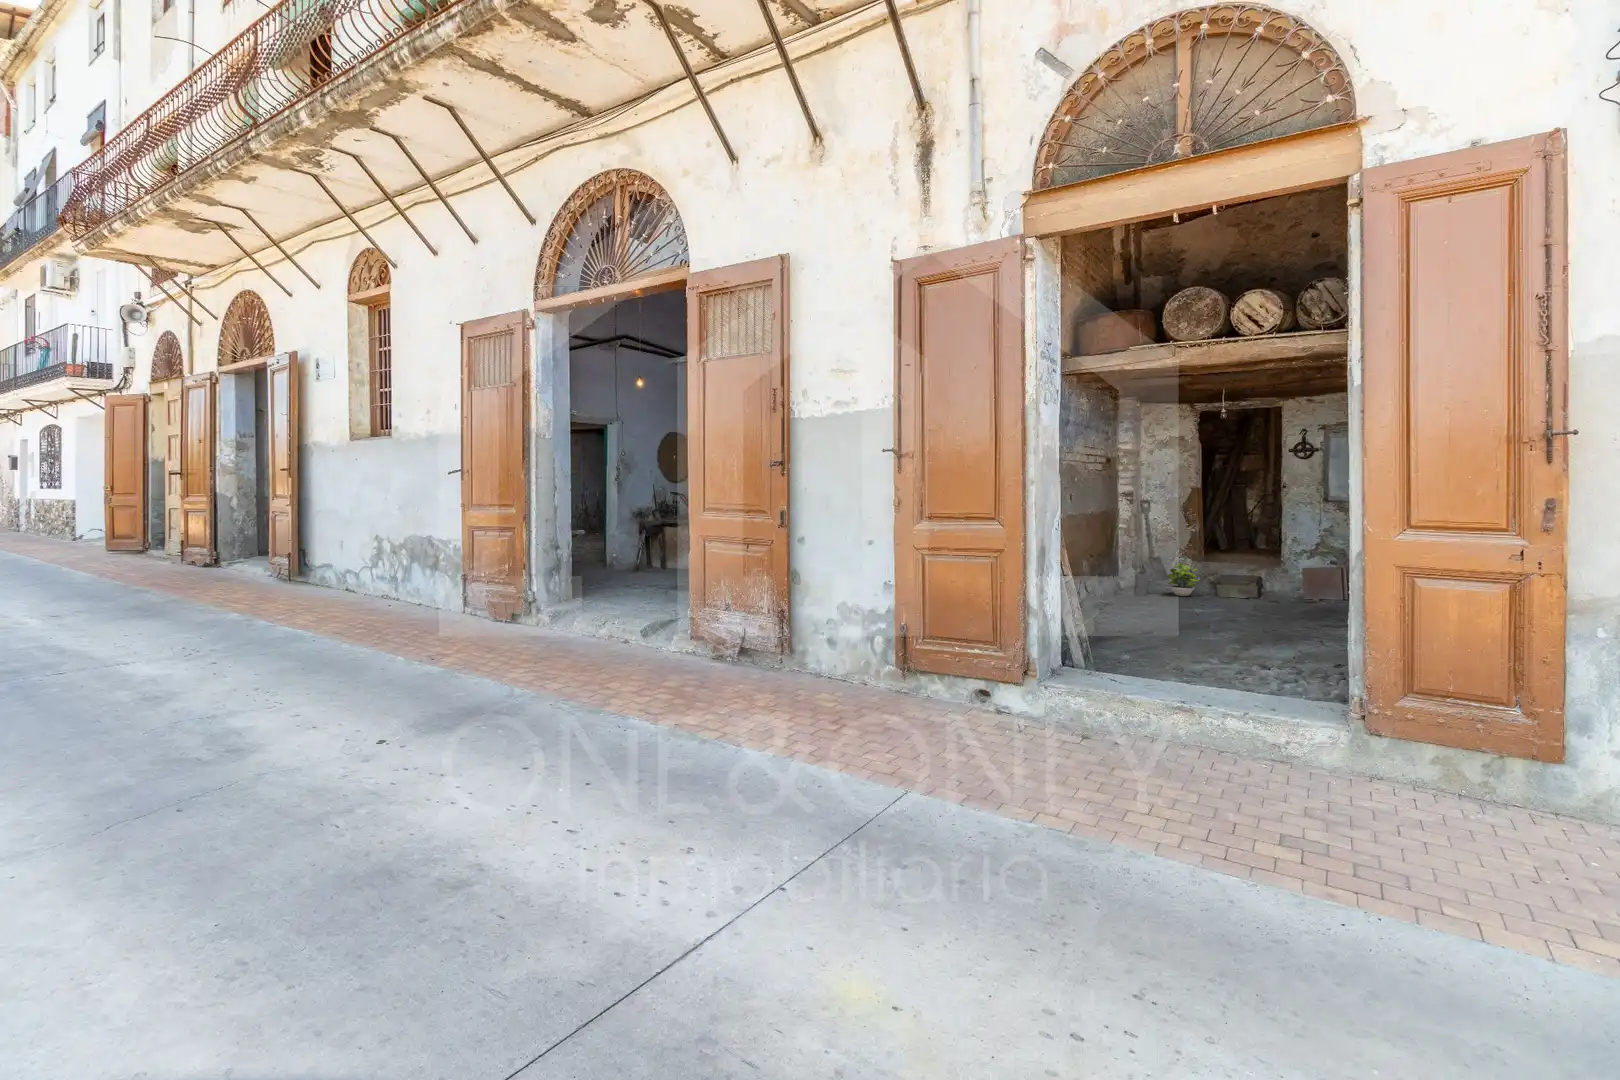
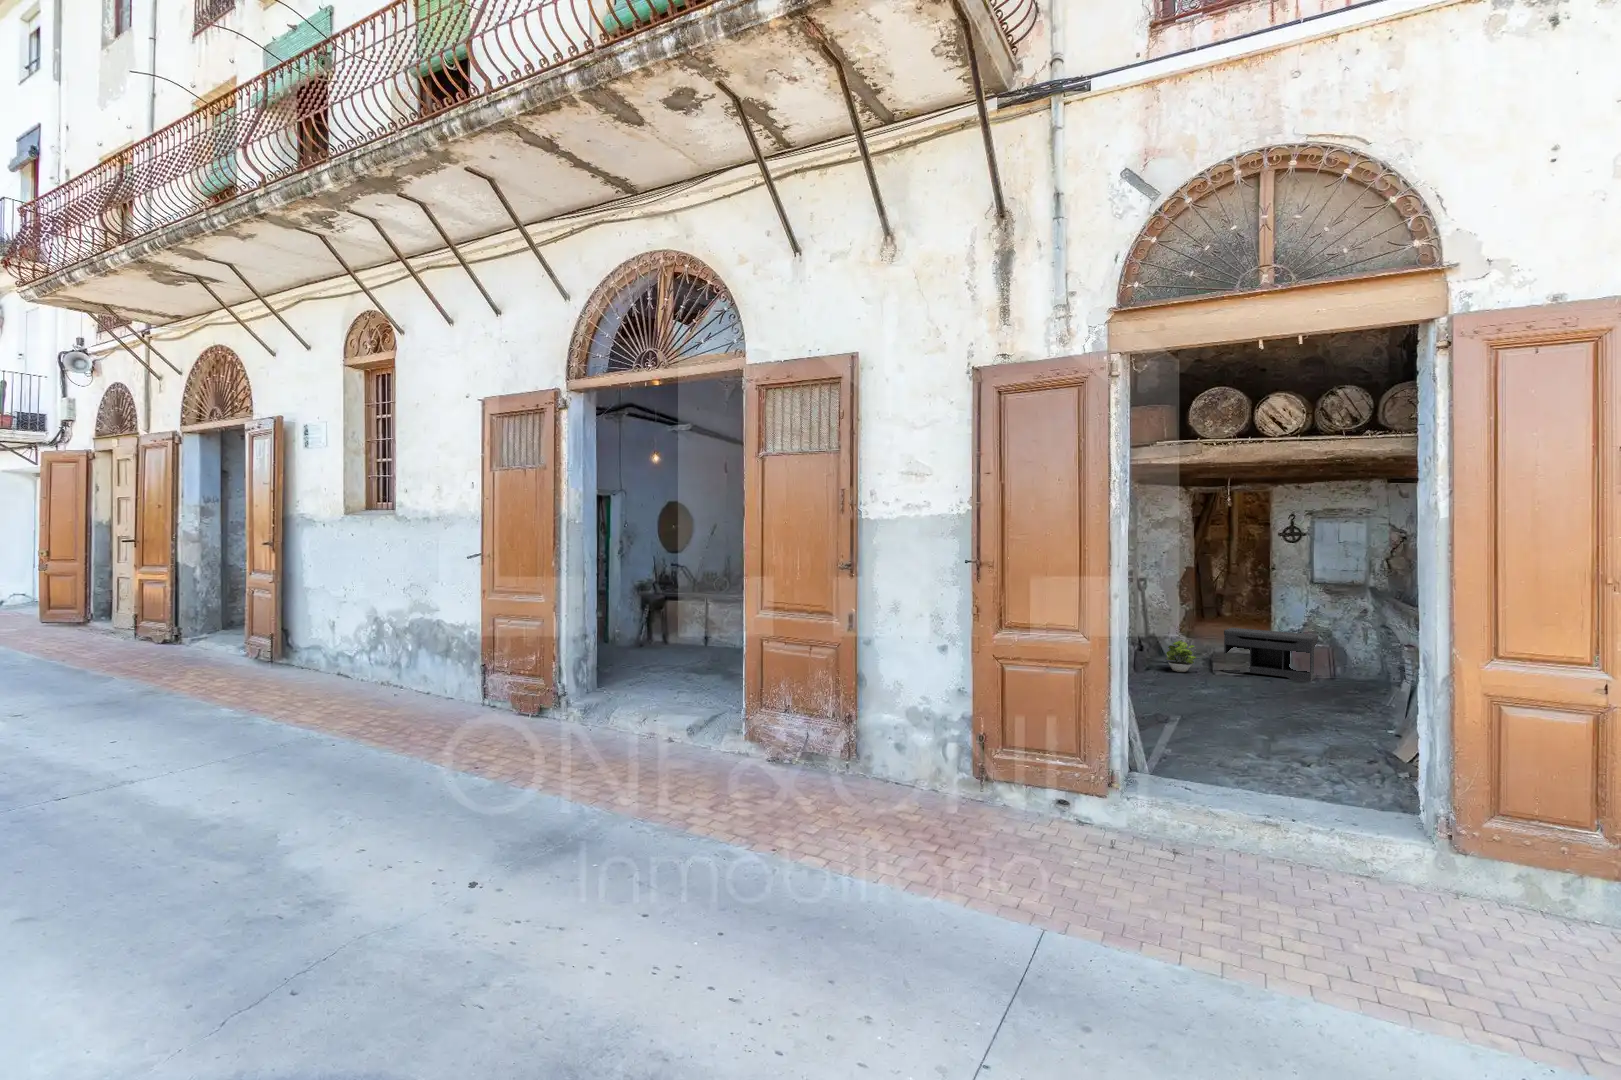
bench: none [1229,551,1331,604] -> present [1224,628,1318,682]

